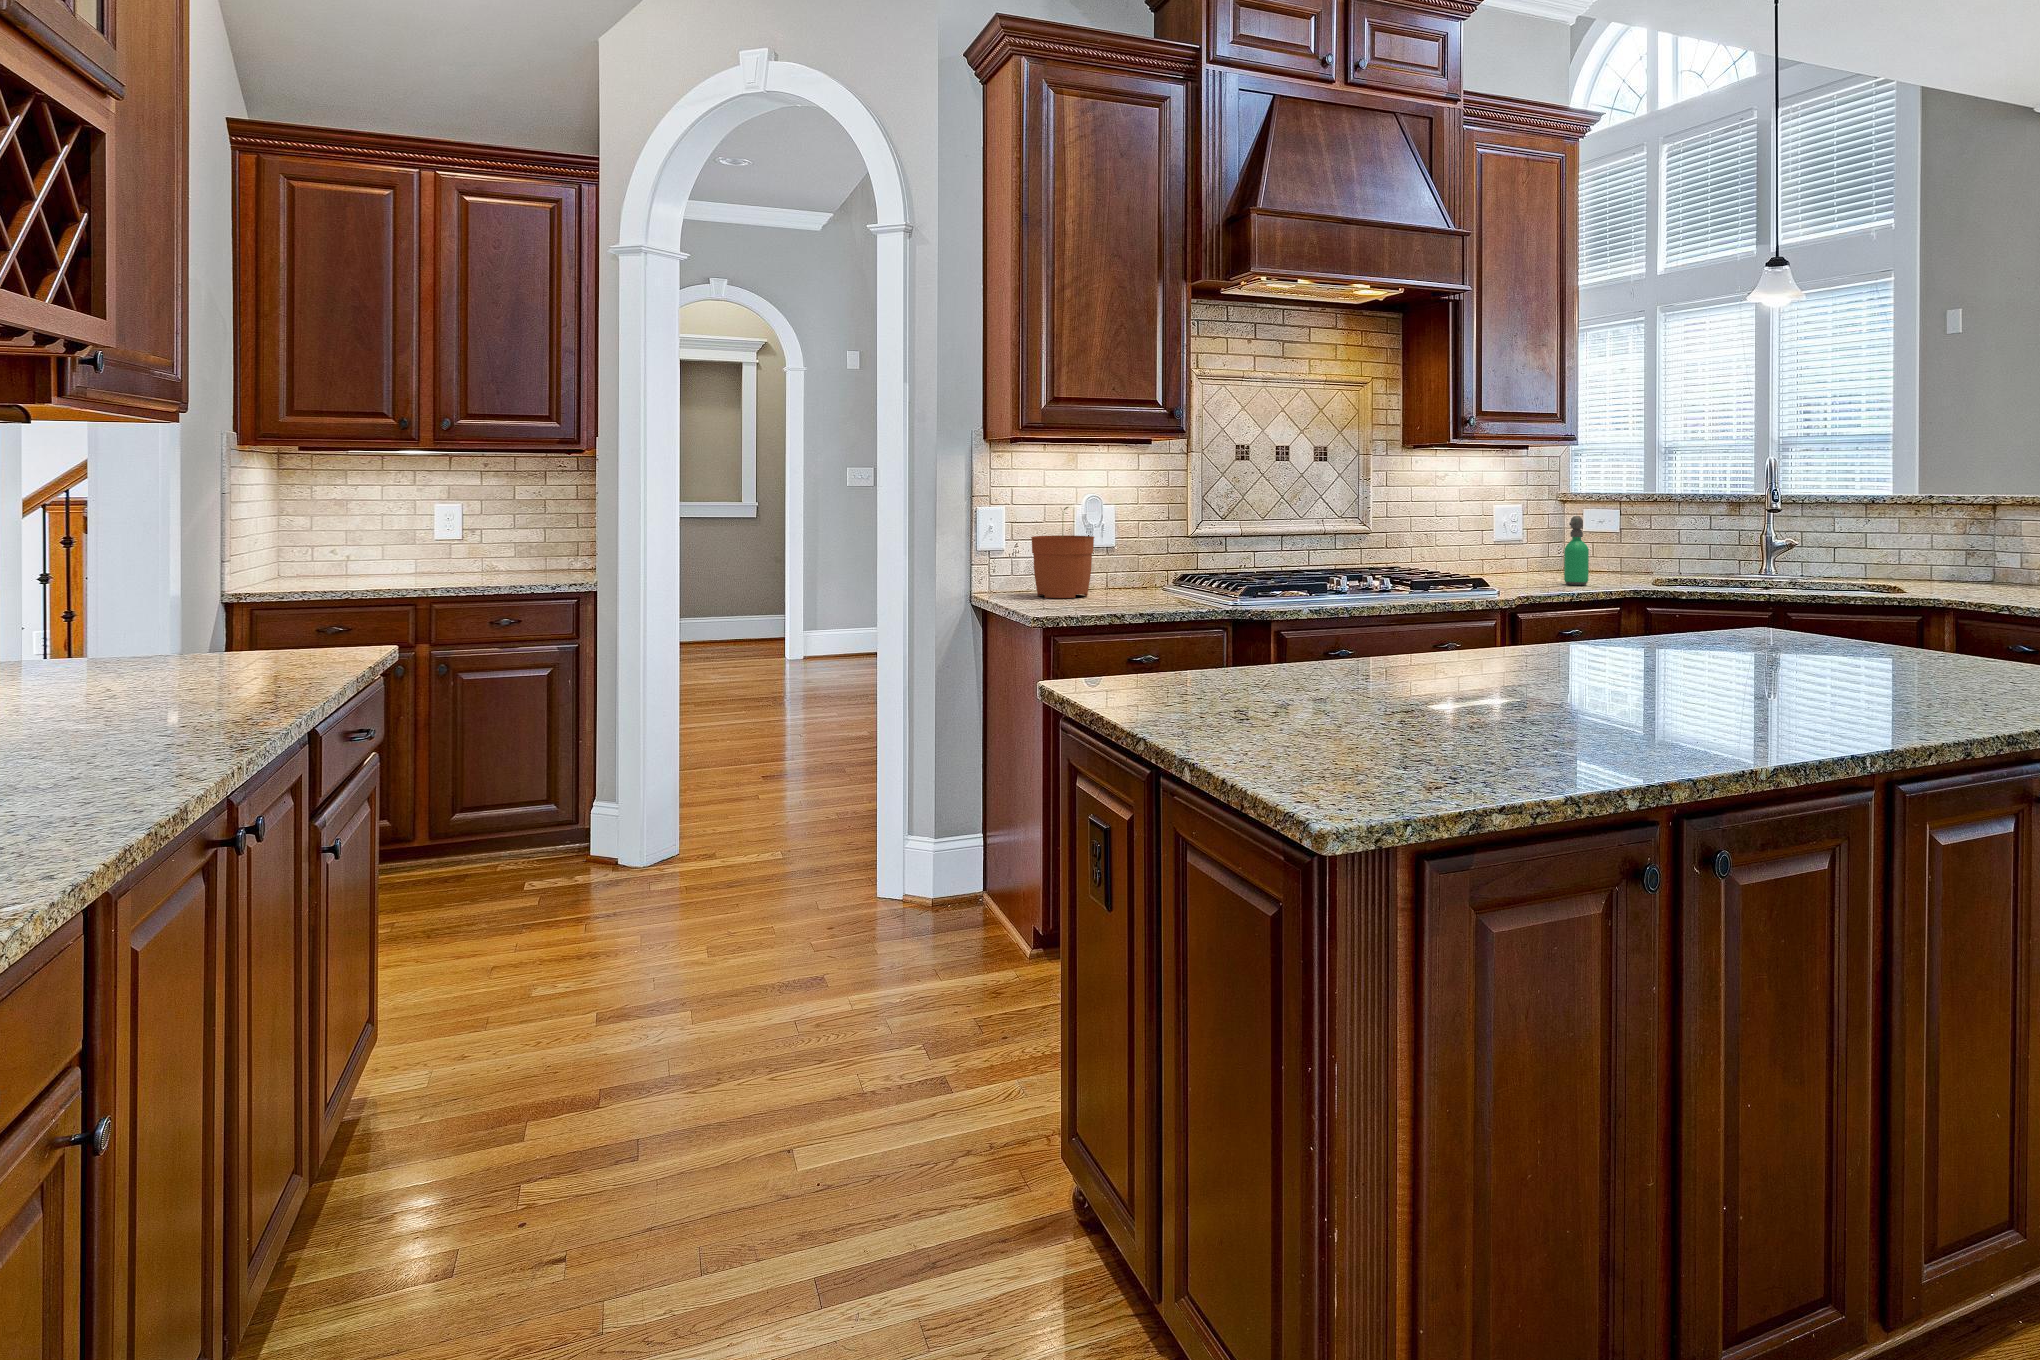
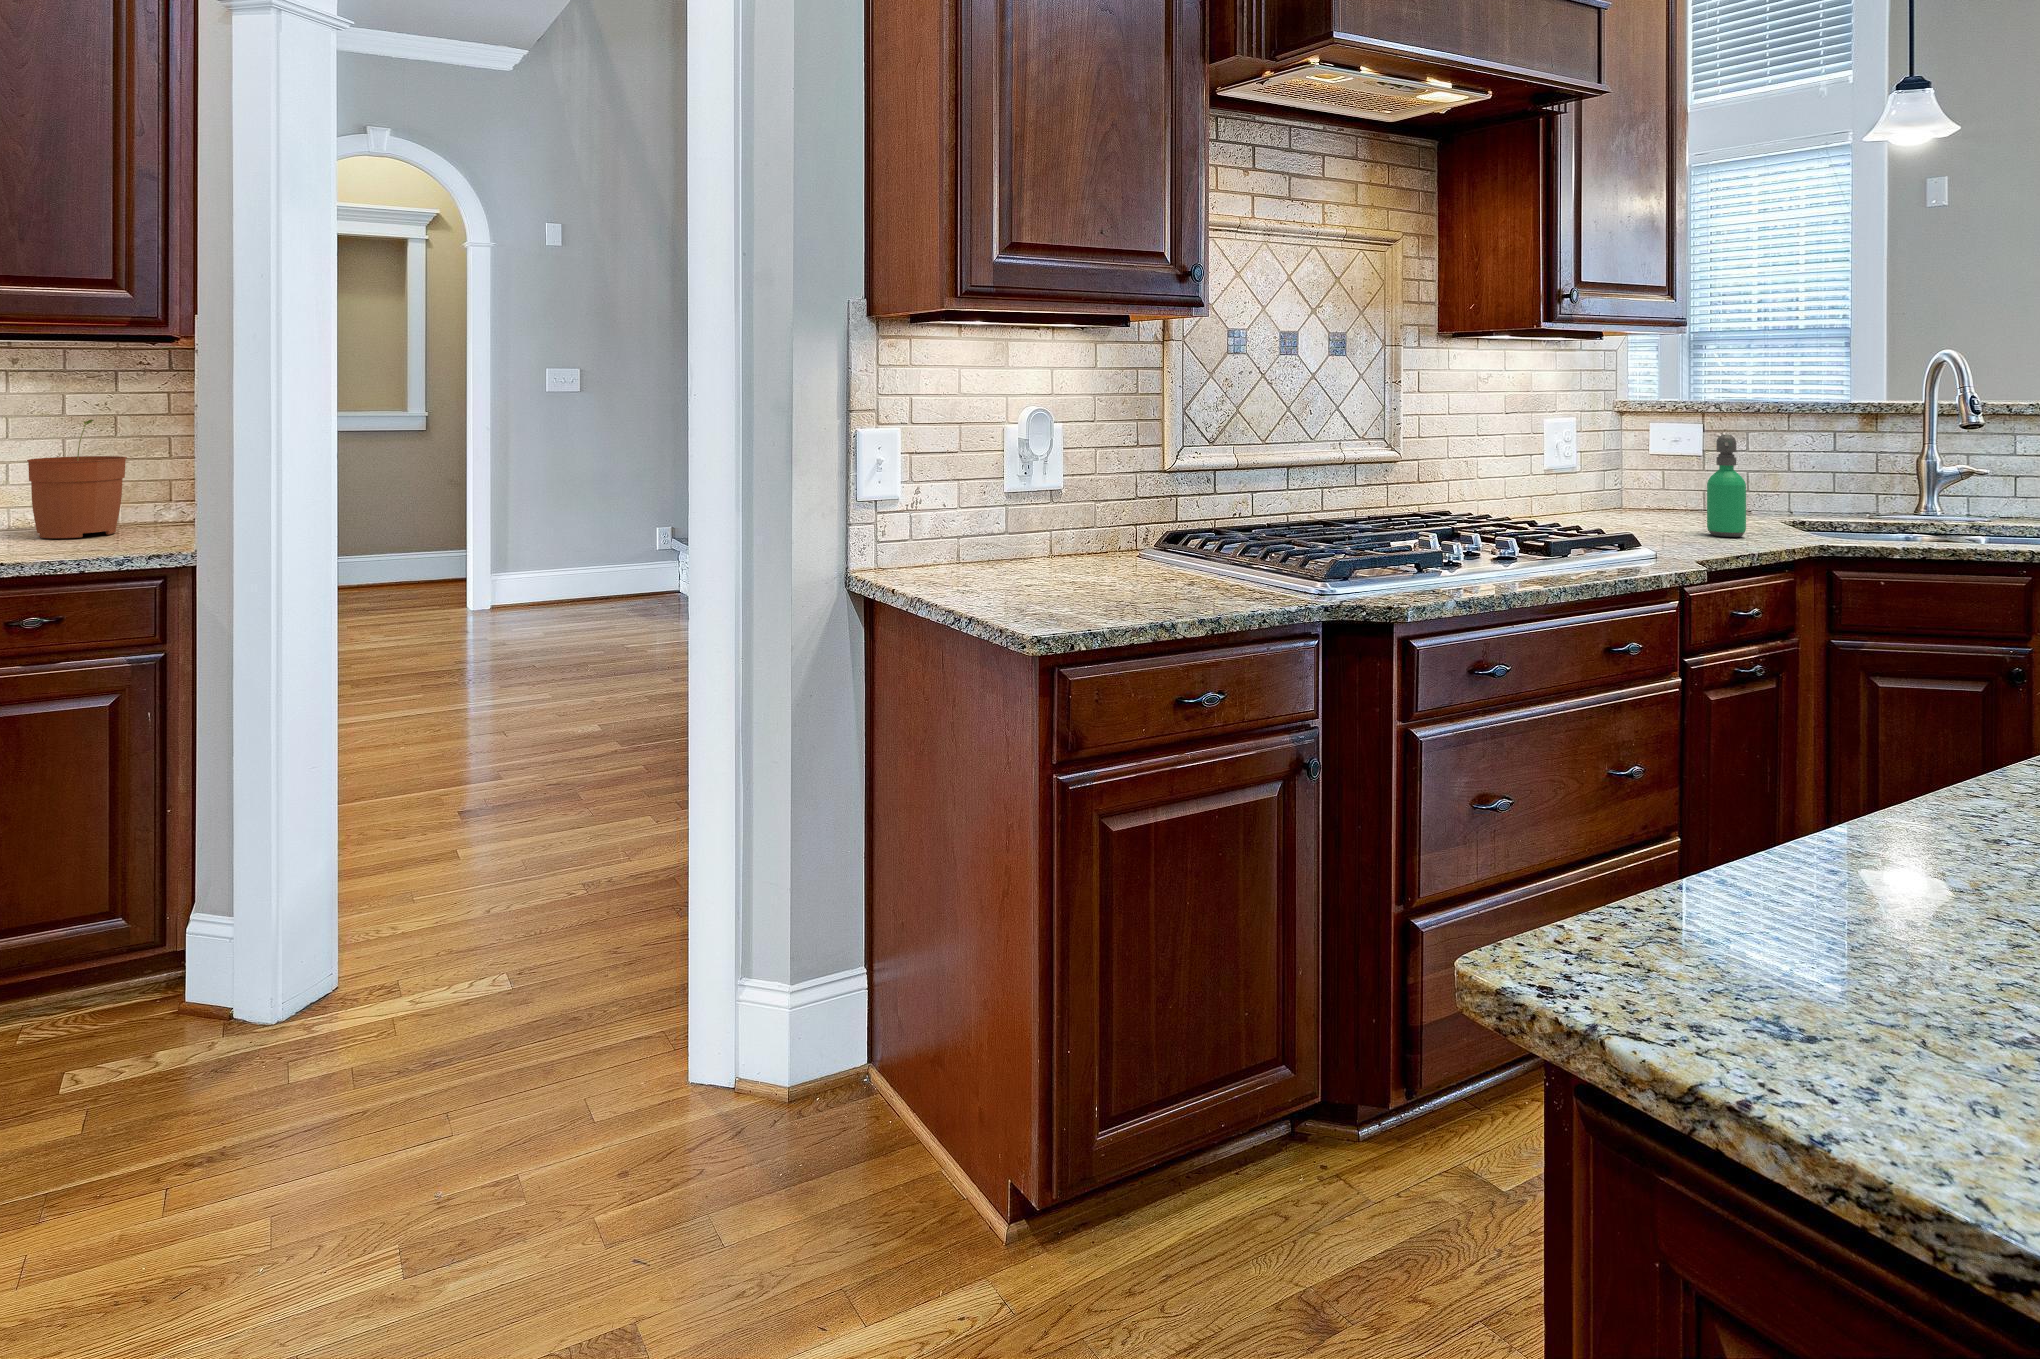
plant pot: present [1031,507,1094,598] -> present [27,420,127,538]

